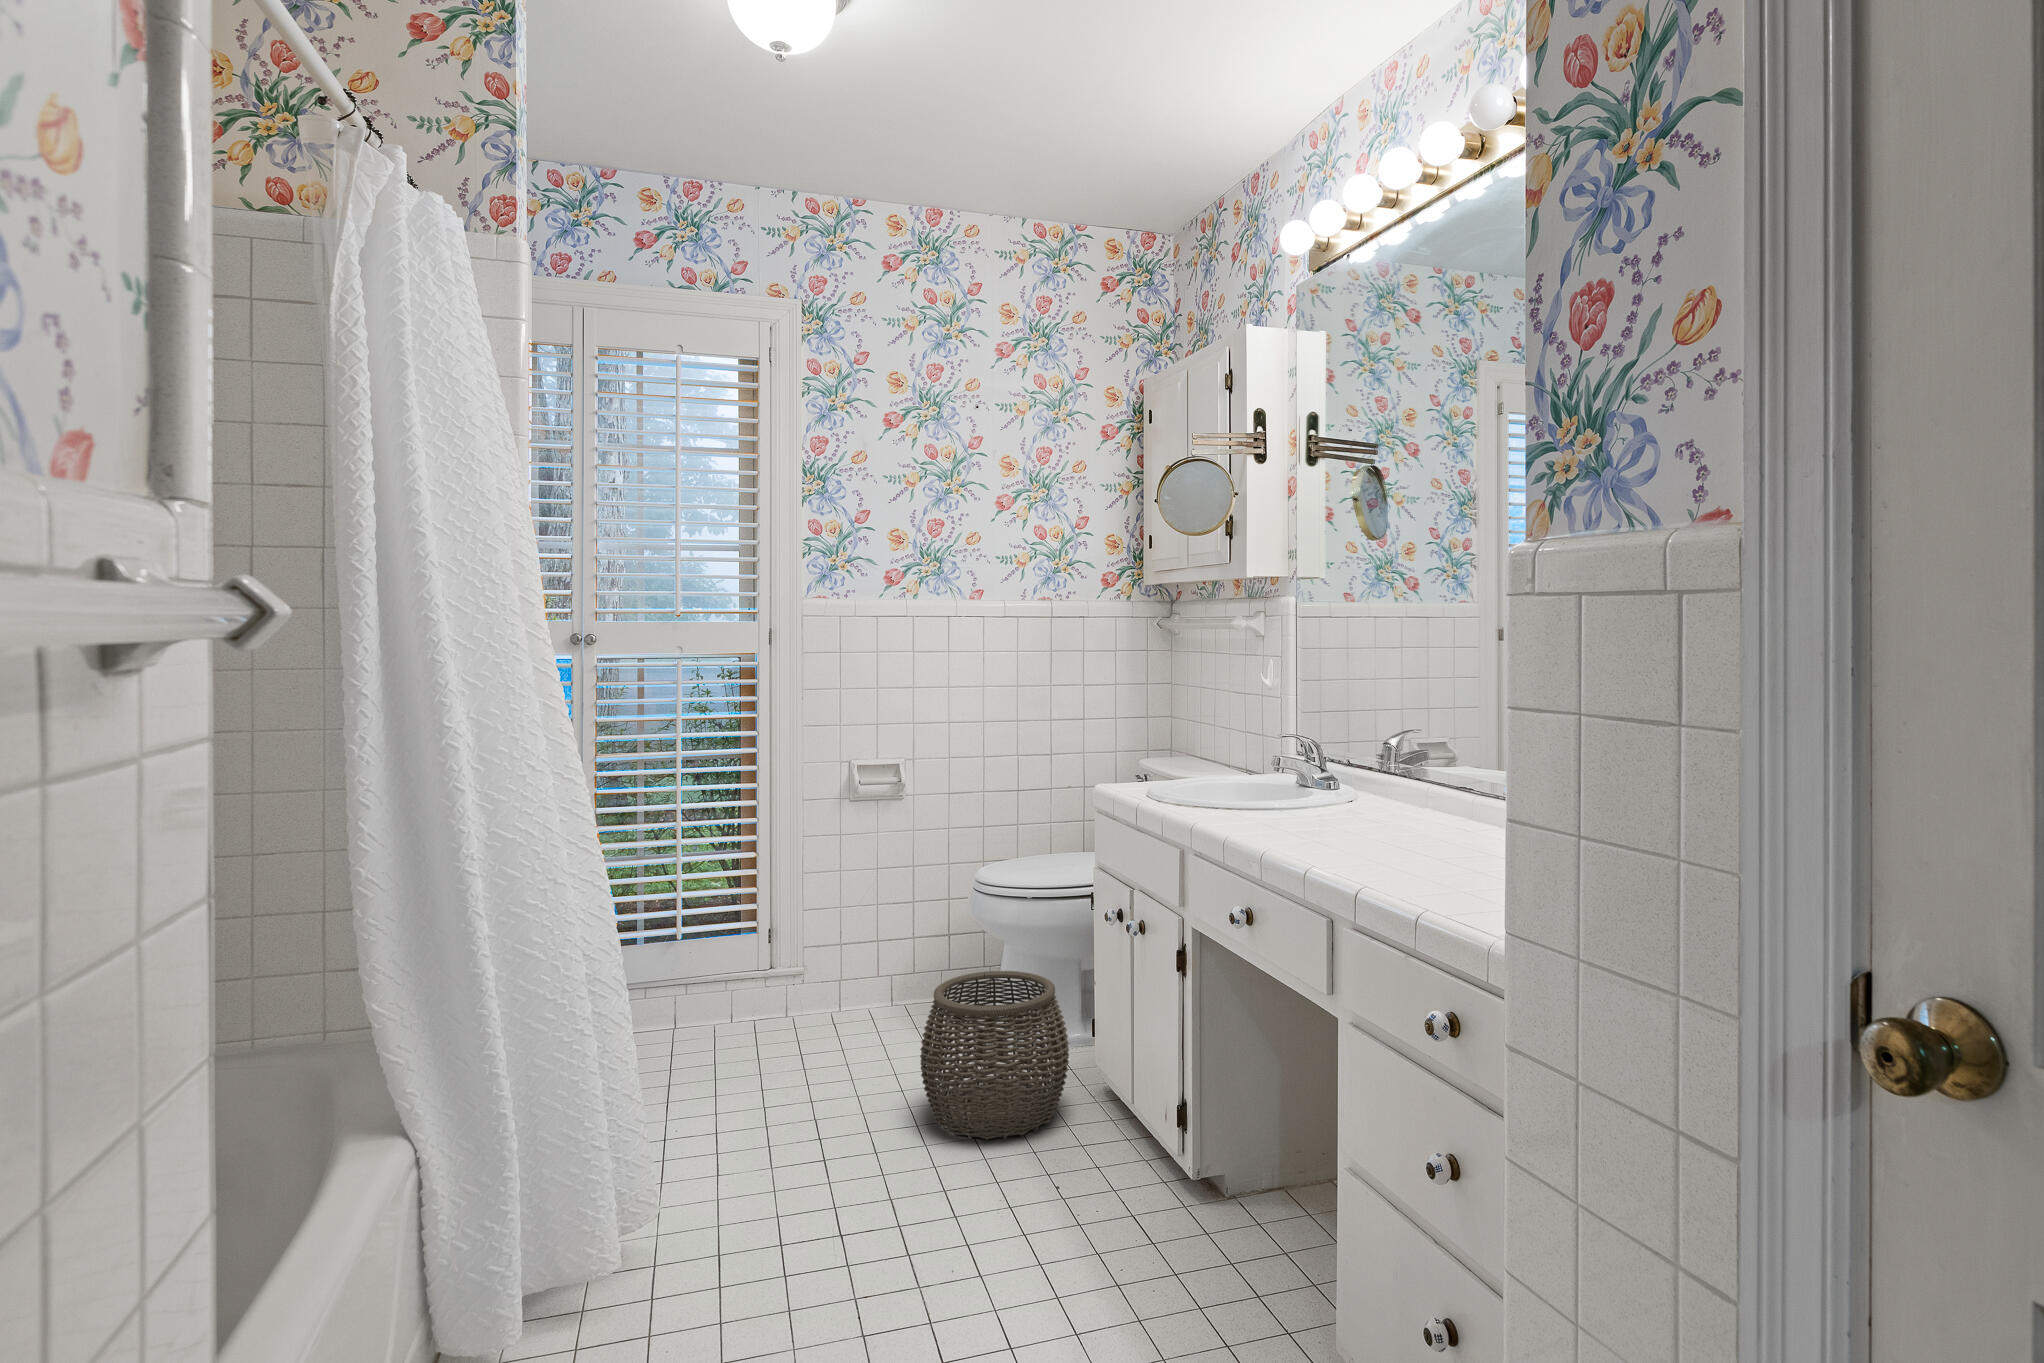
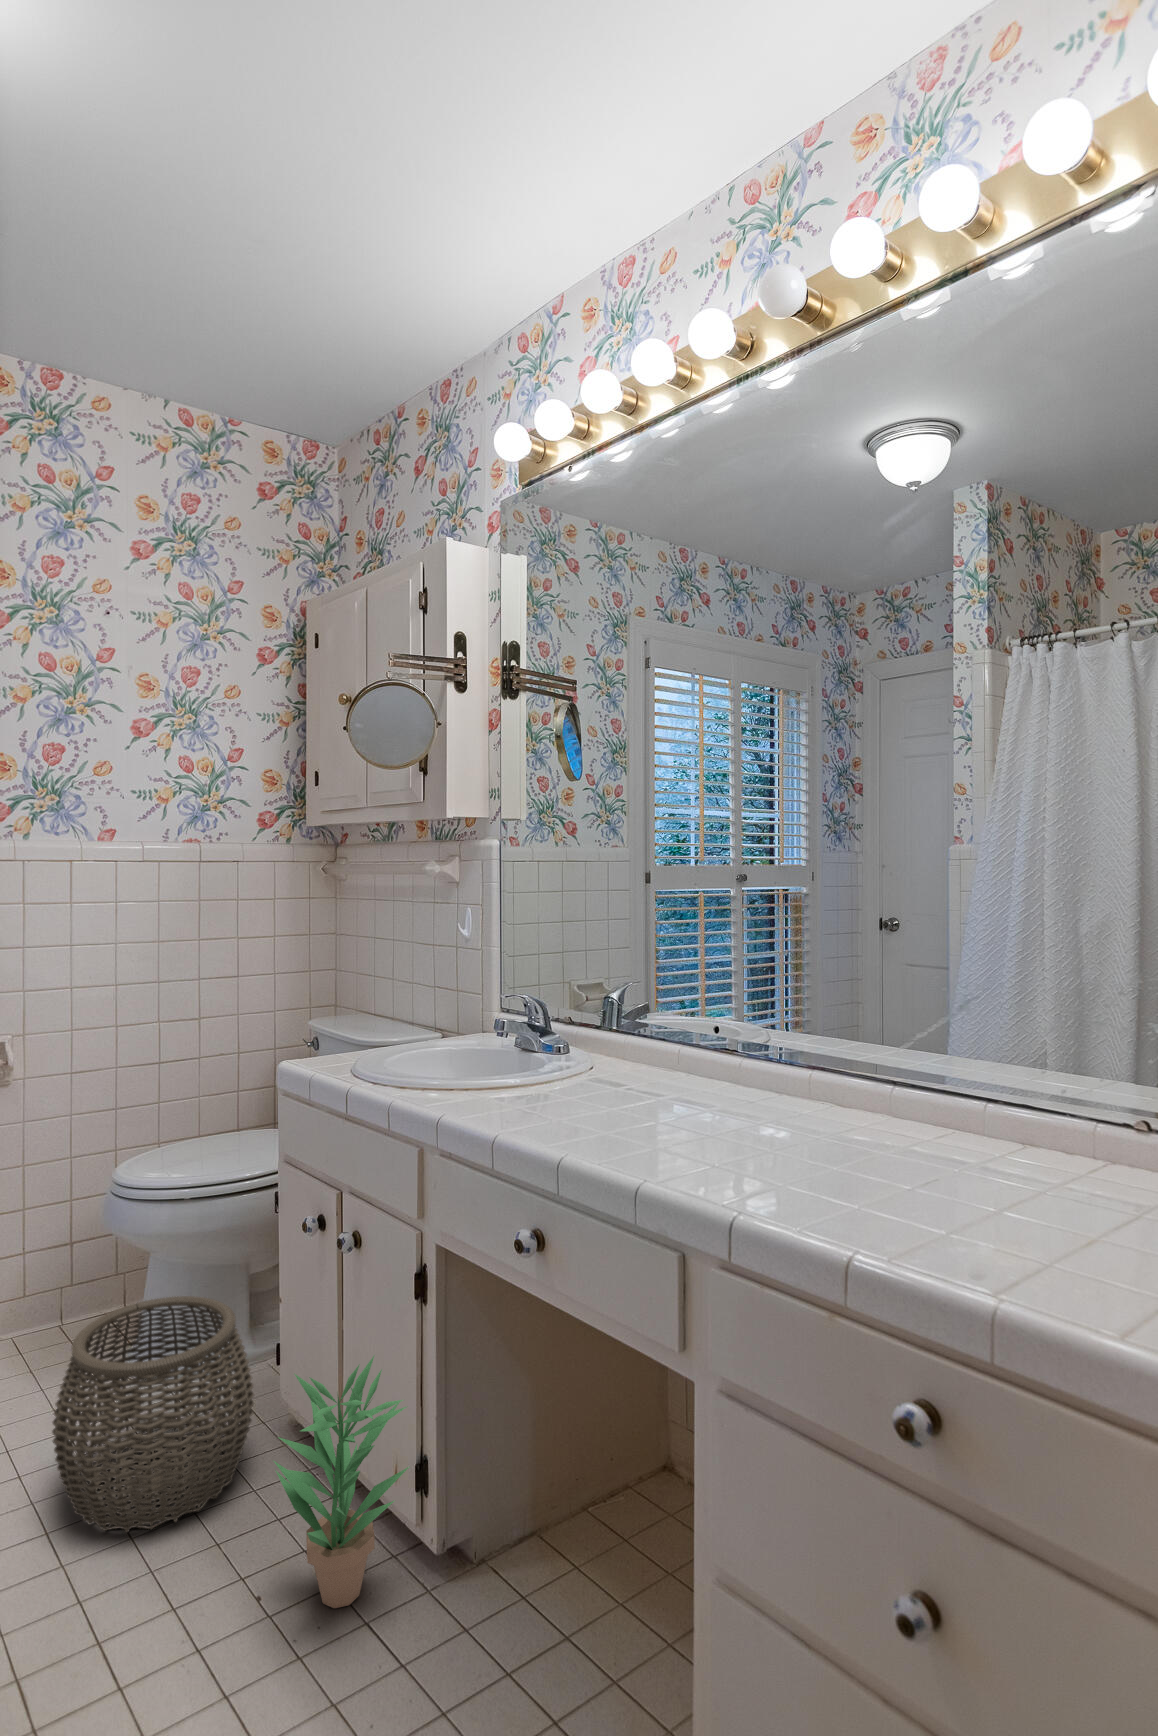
potted plant: none [1067,1010,1170,1209] -> present [274,1356,410,1608]

